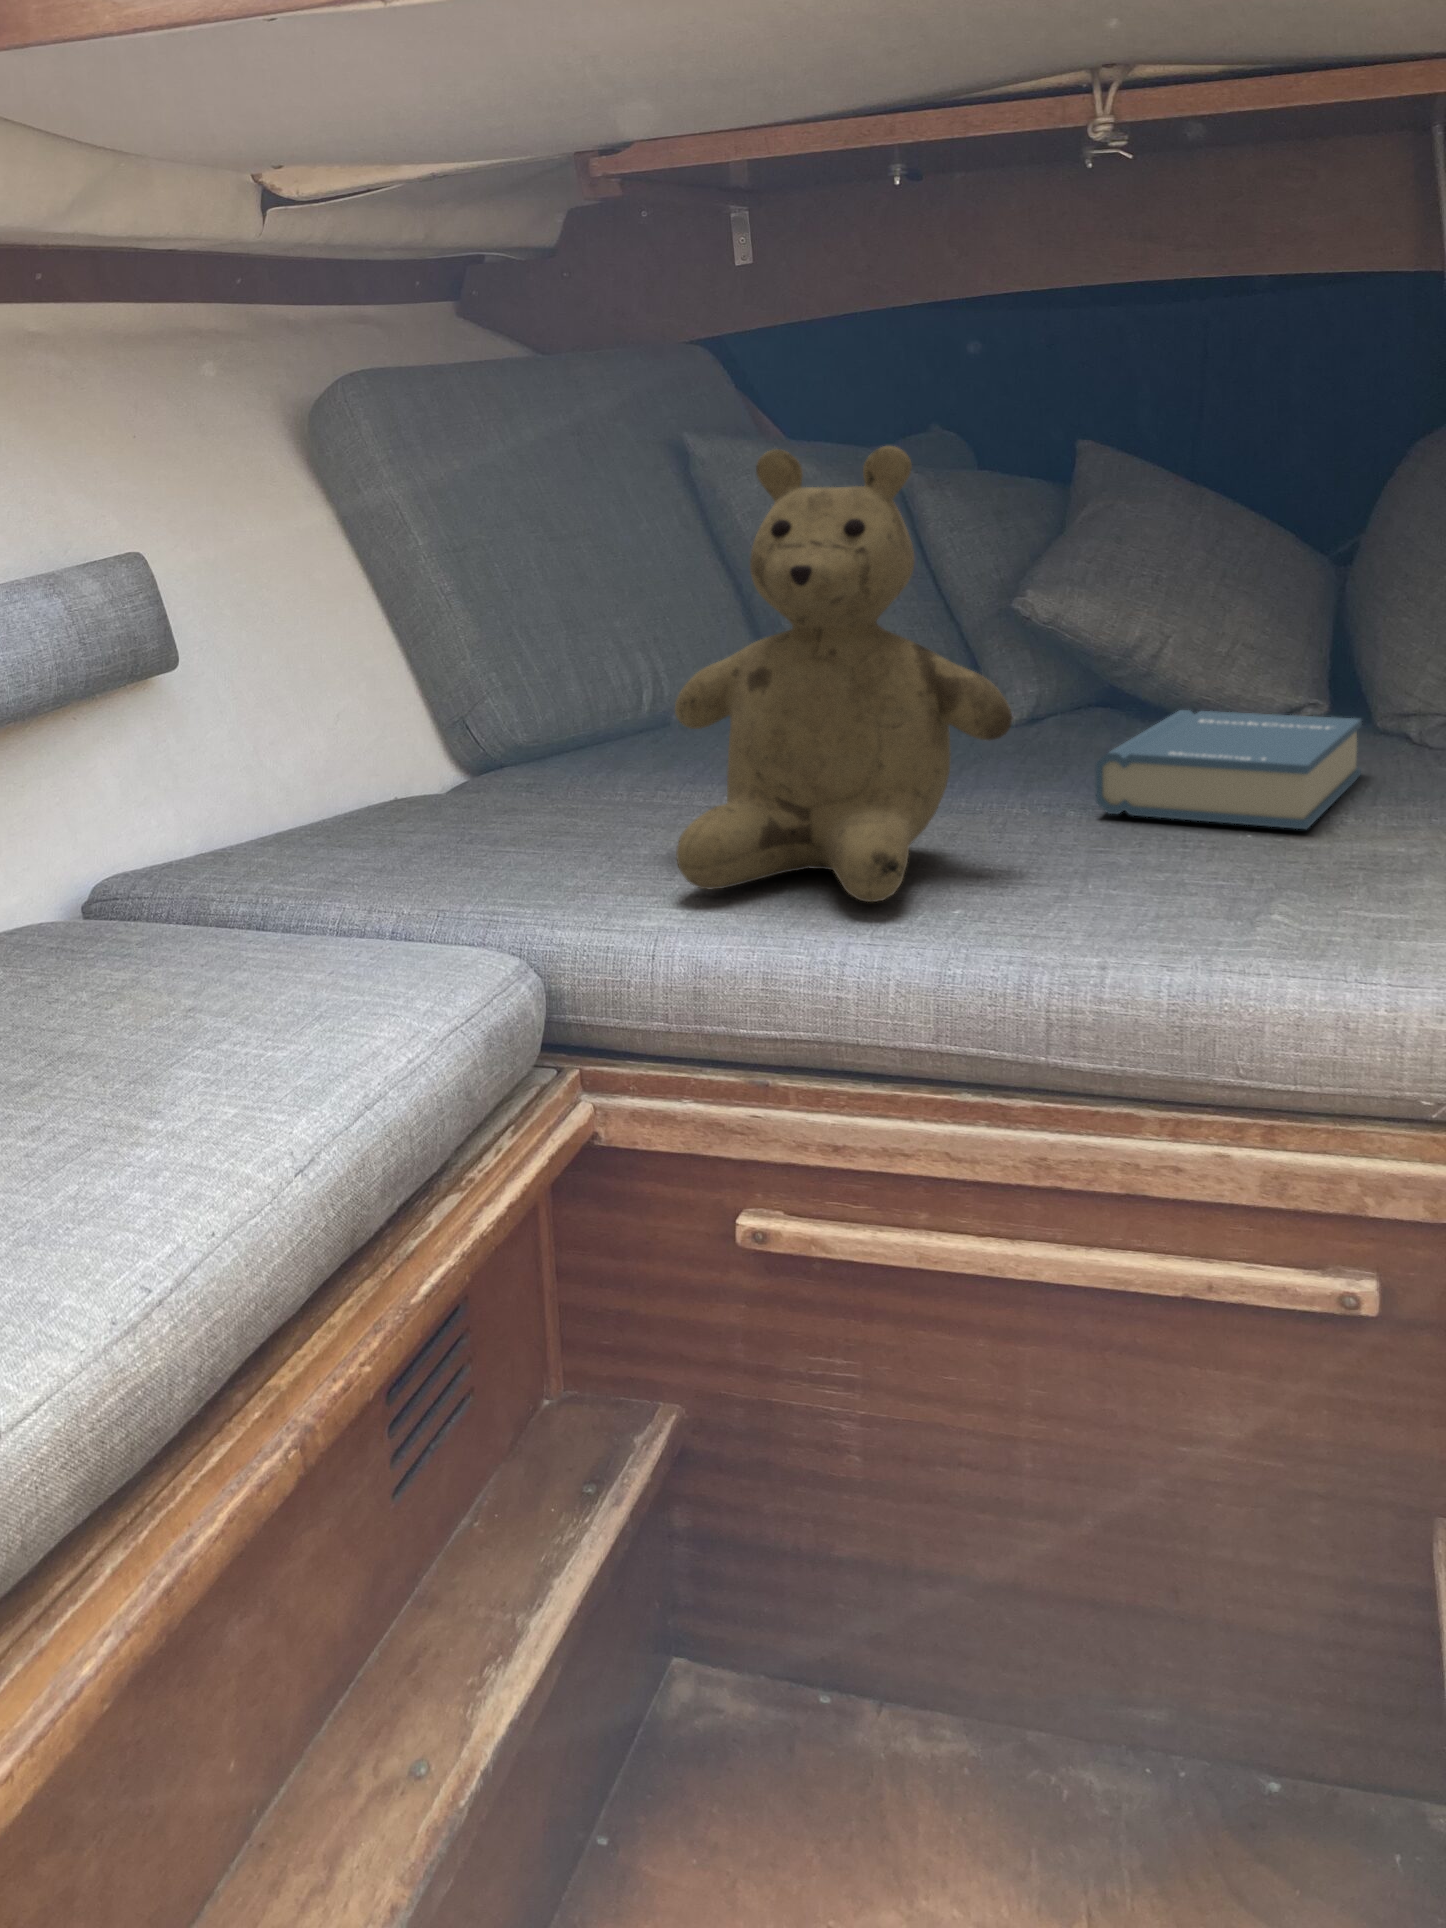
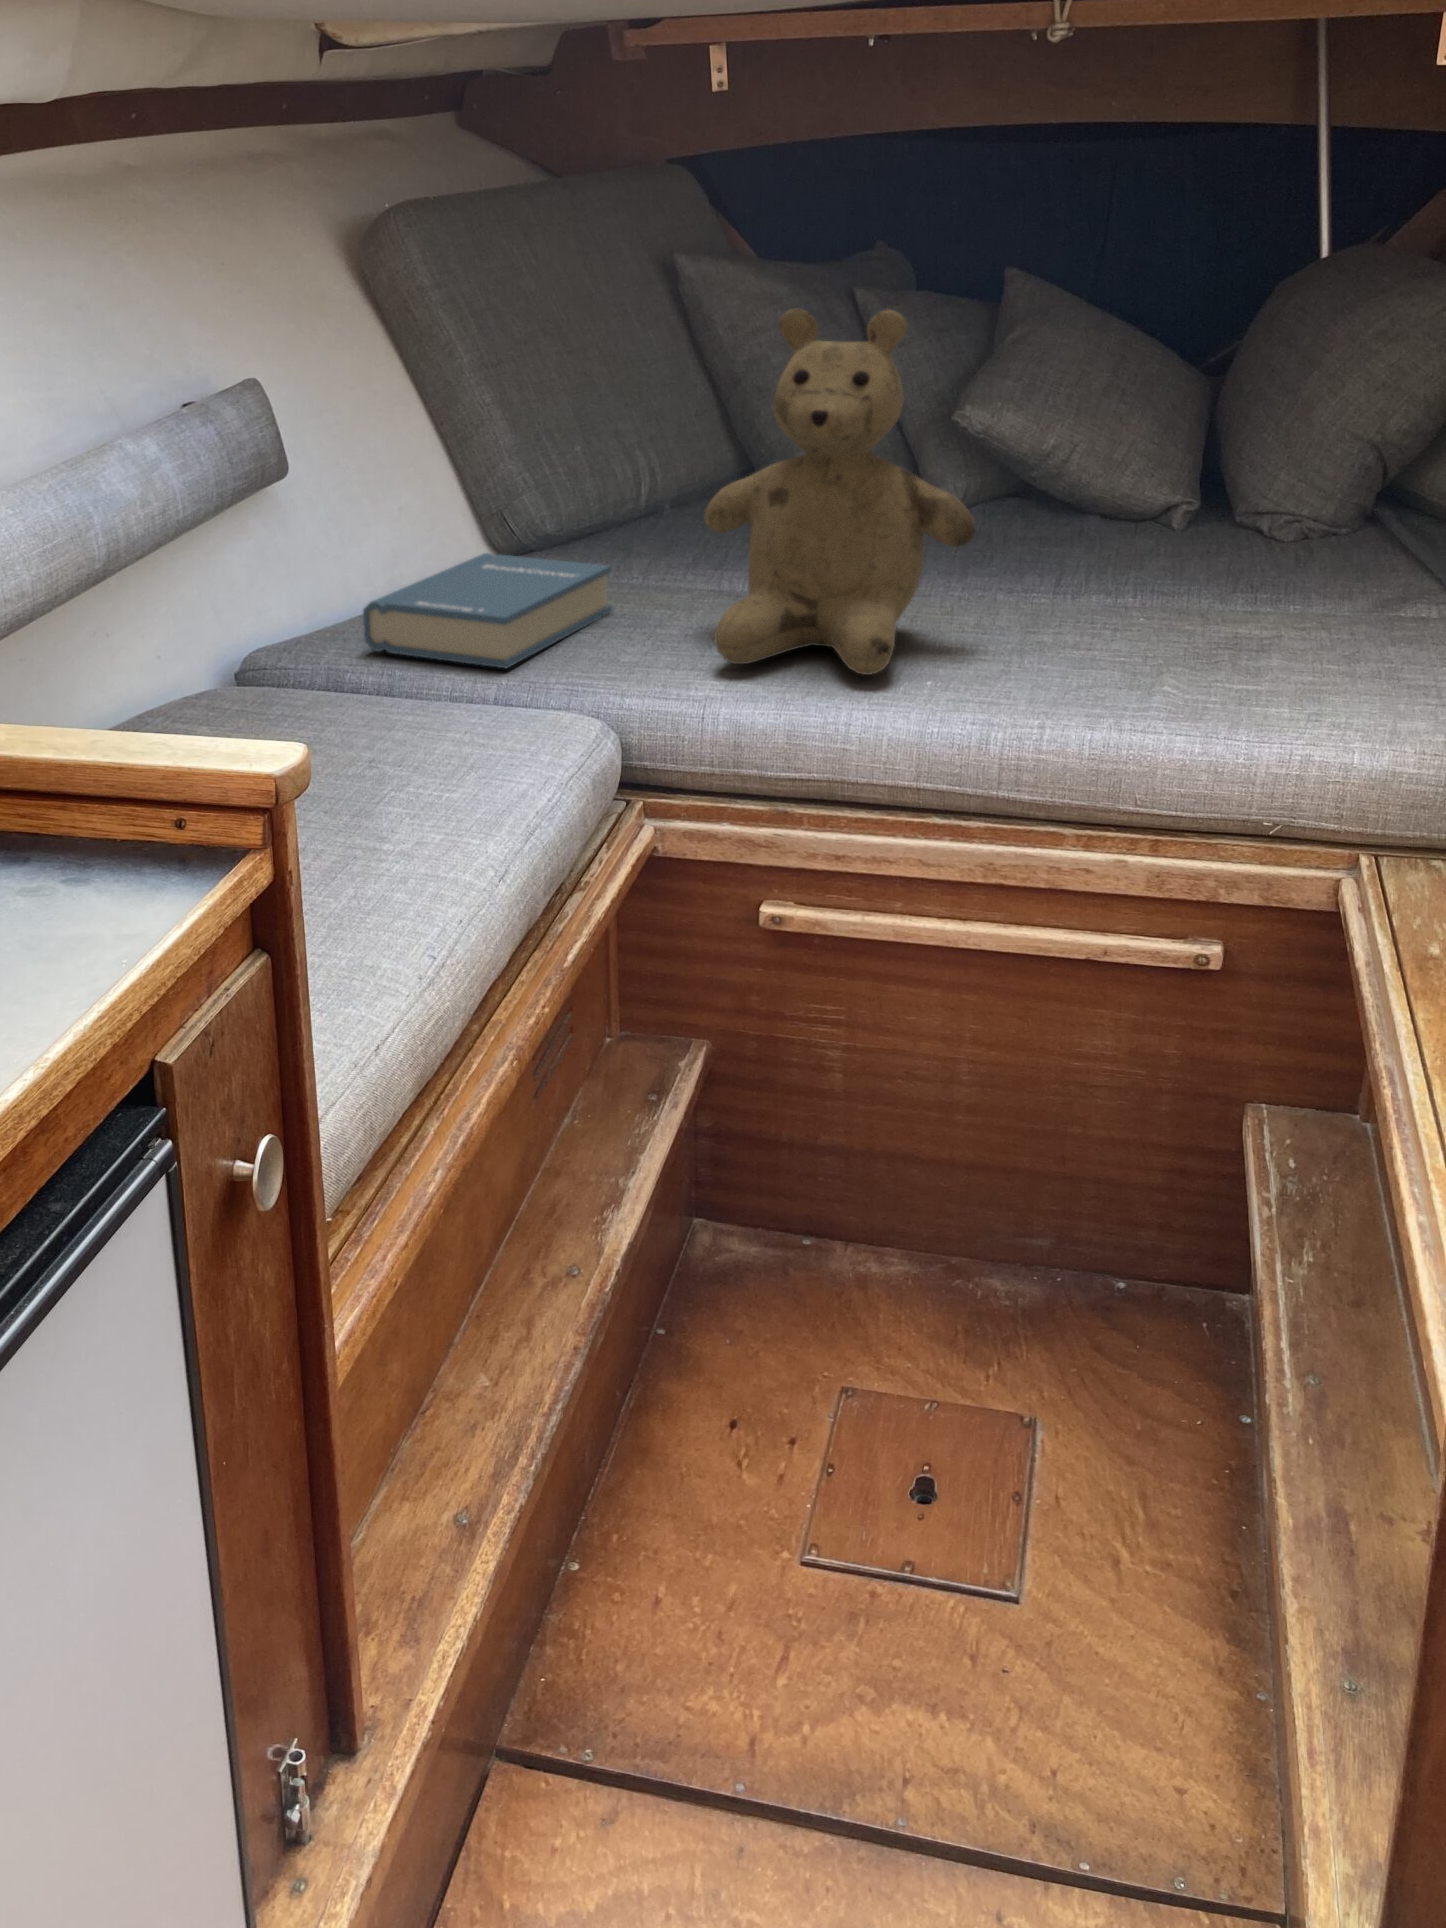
hardback book: present [1095,710,1362,830] -> present [363,553,612,668]

